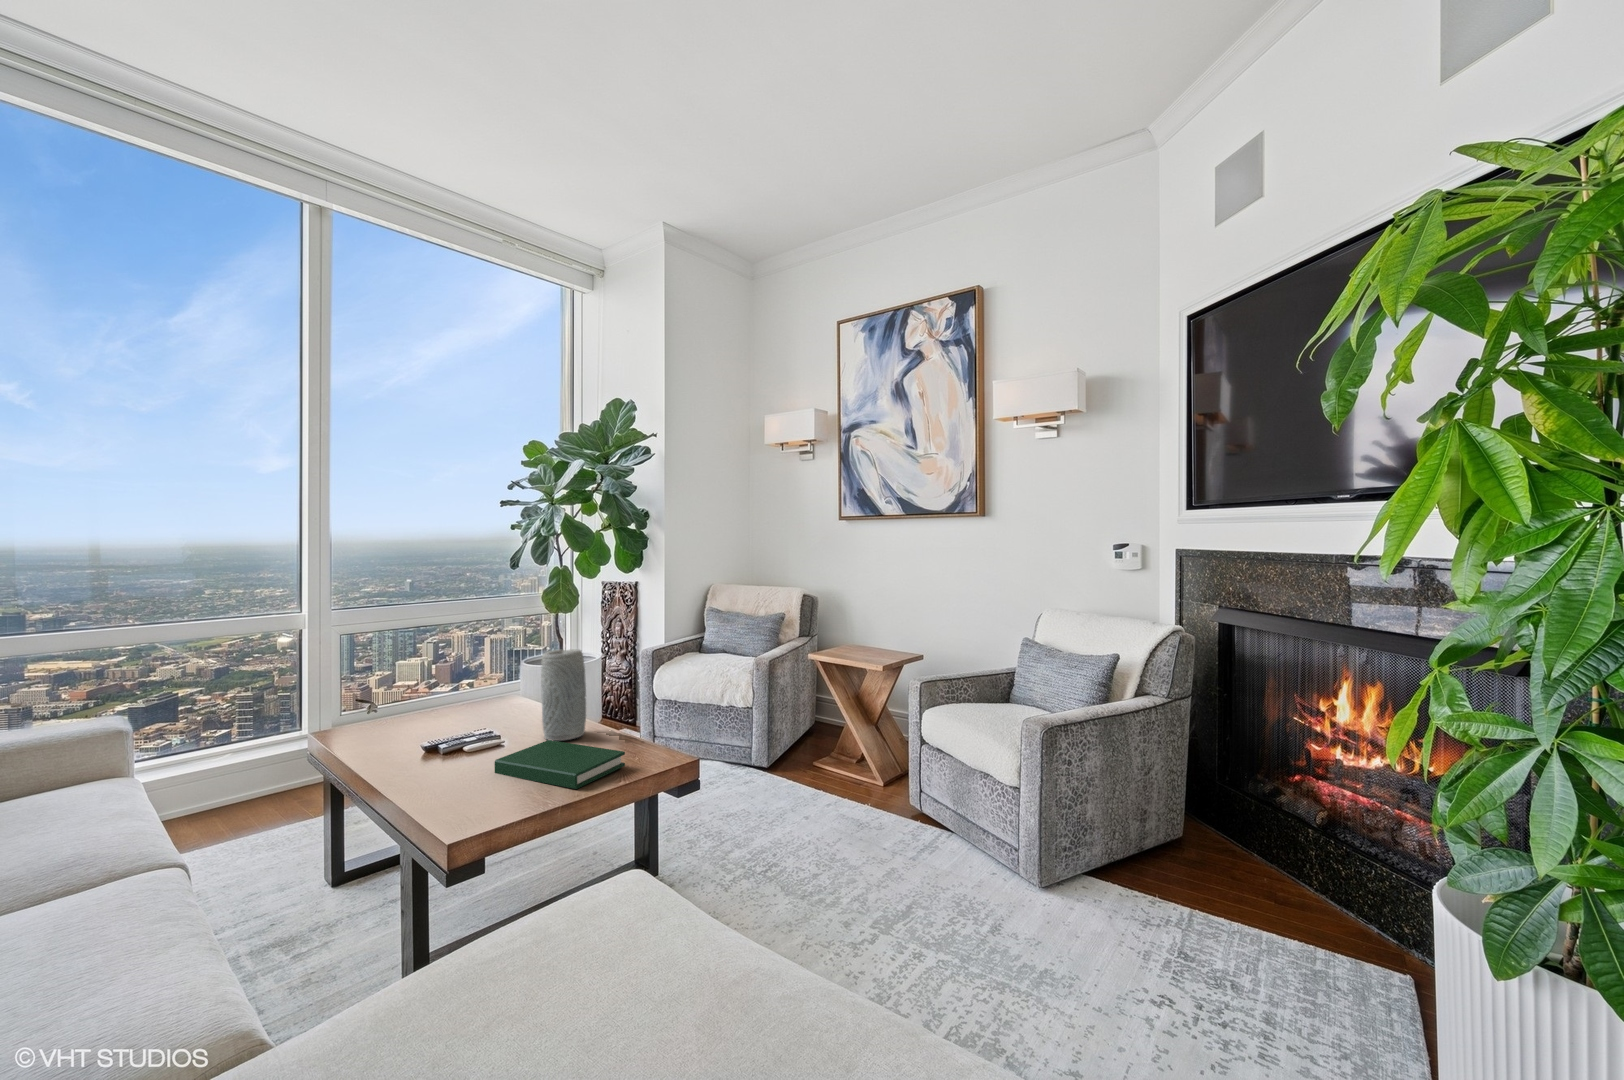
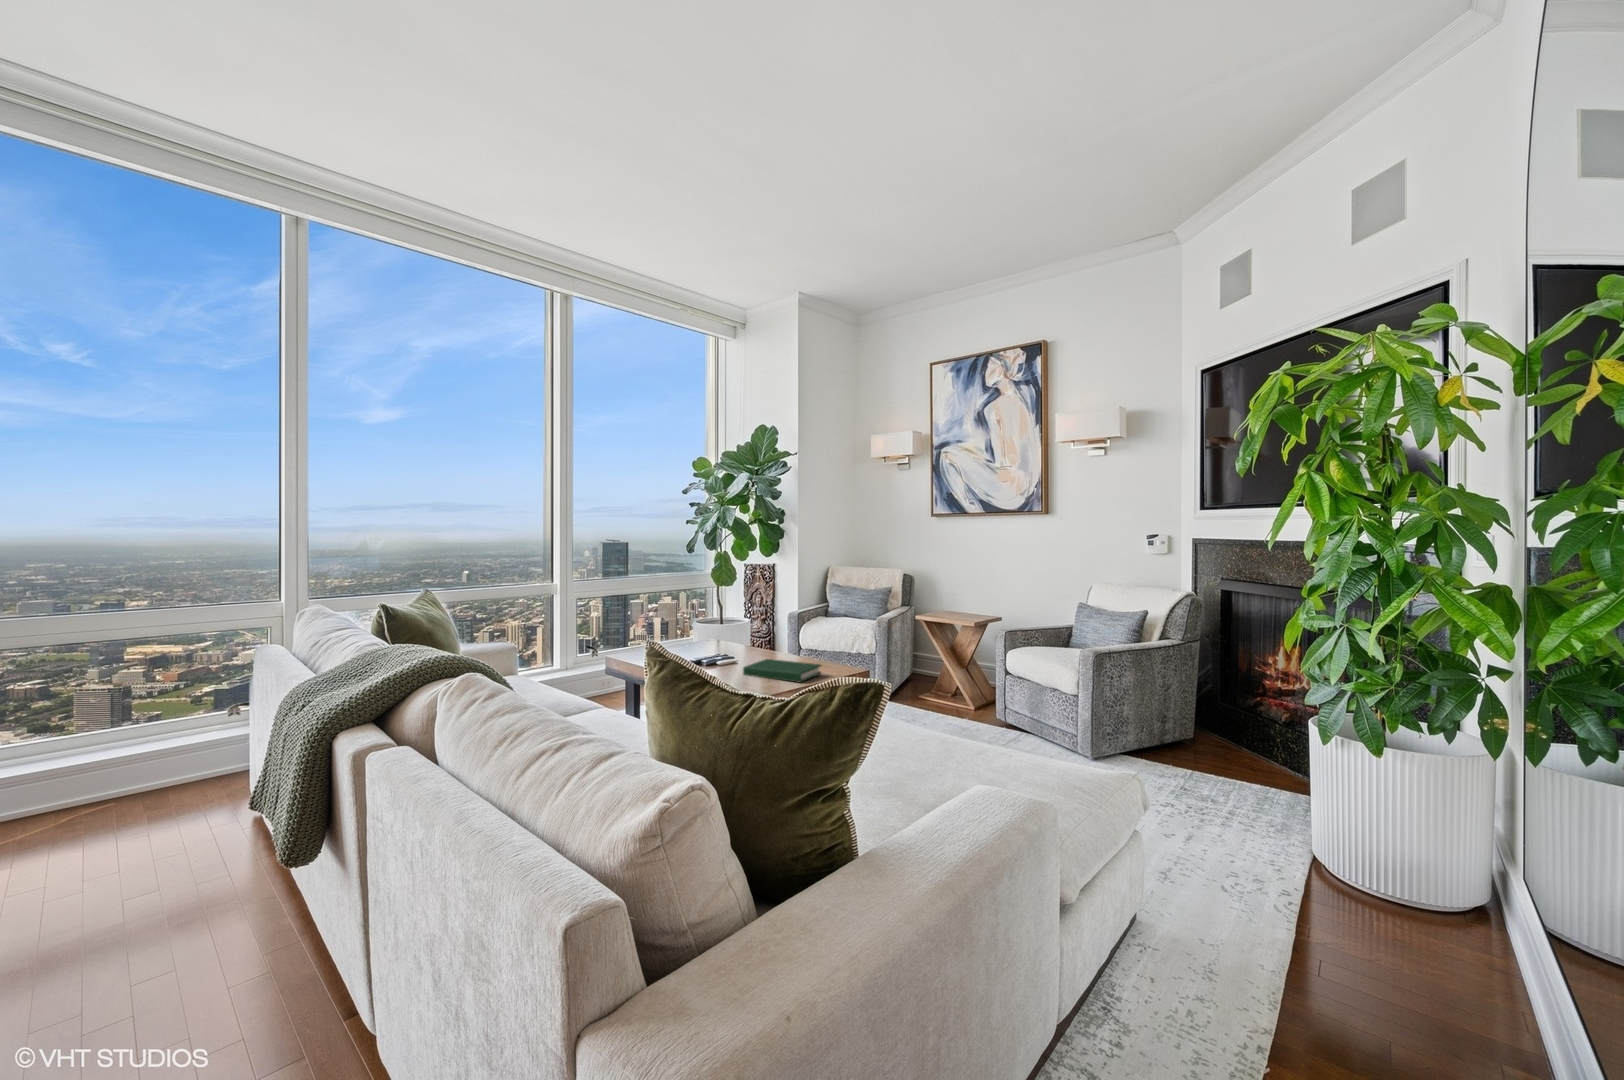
vase: present [541,649,586,741] -> none [754,603,782,662]

